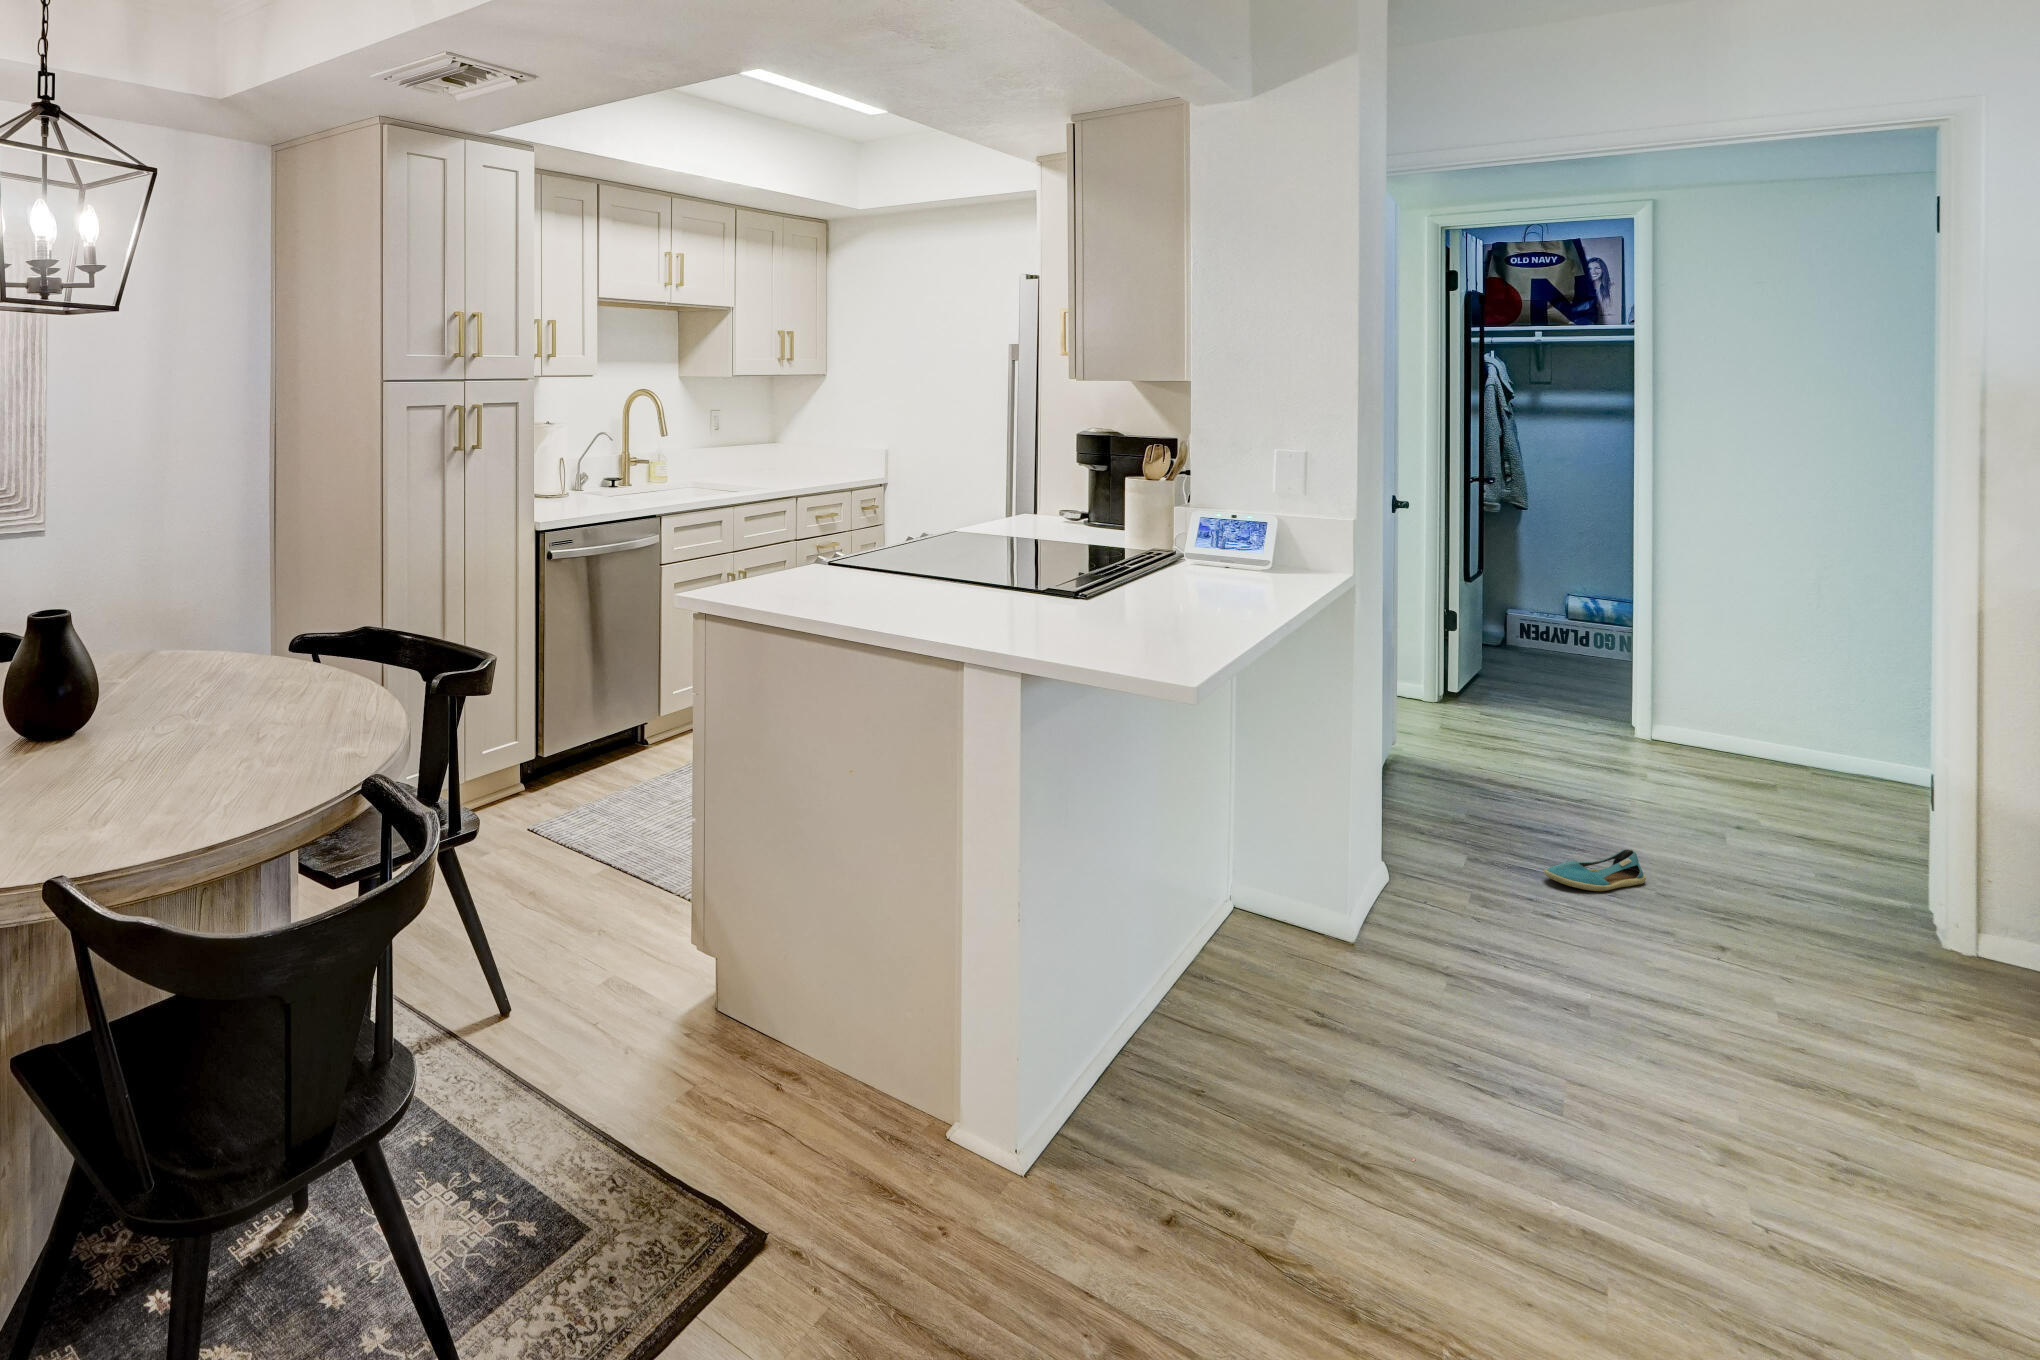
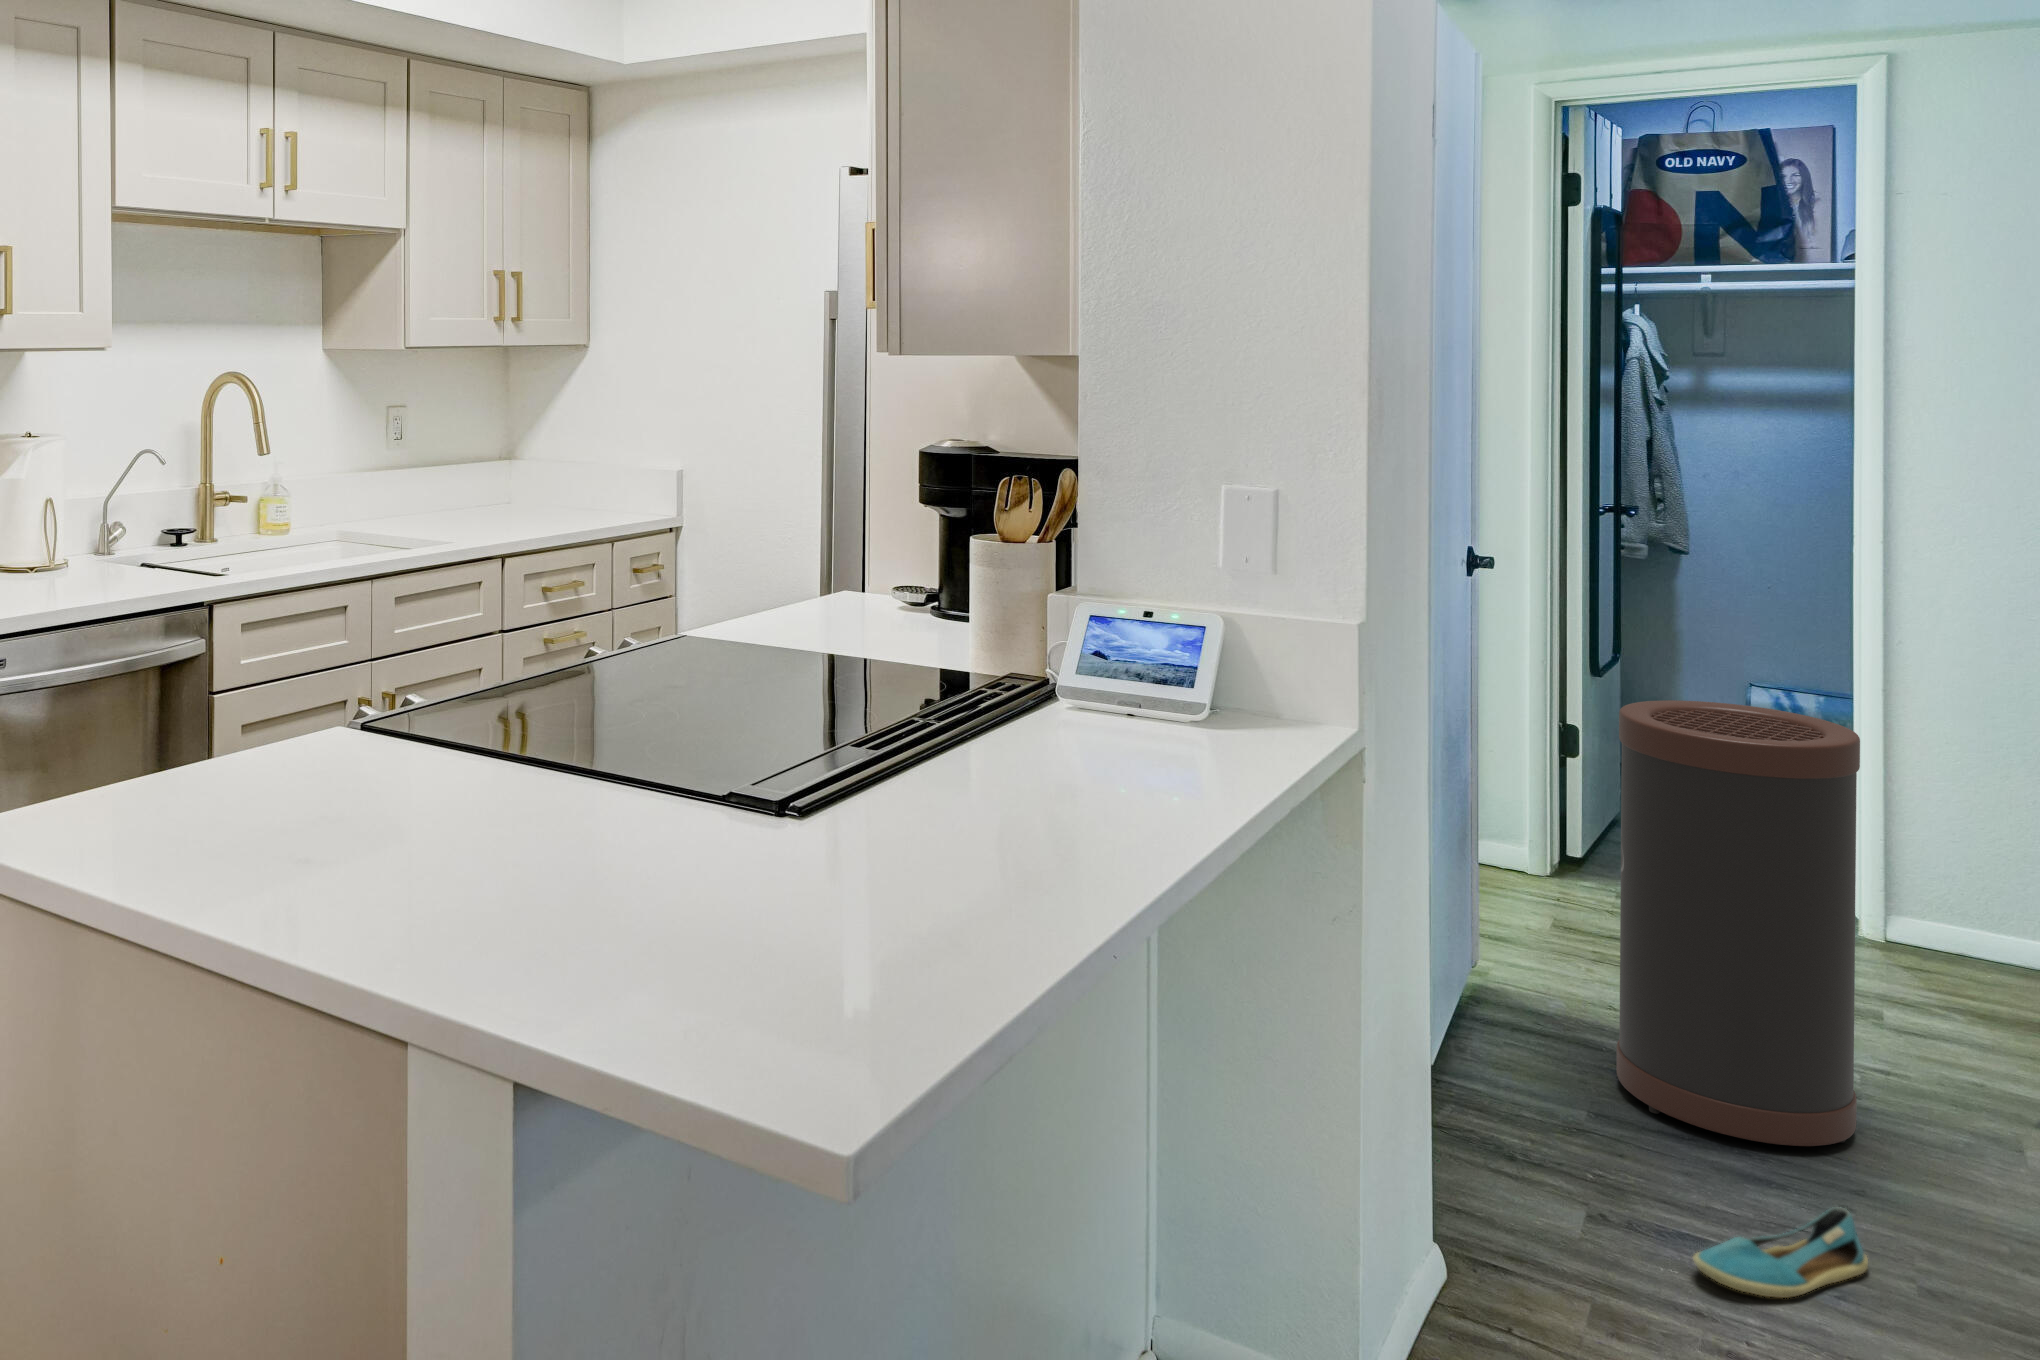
trash can: none [1493,582,1640,830] -> present [1616,700,1860,1146]

